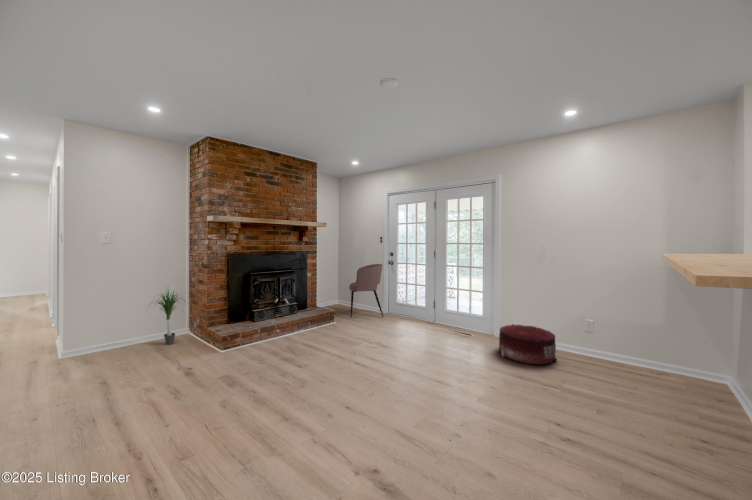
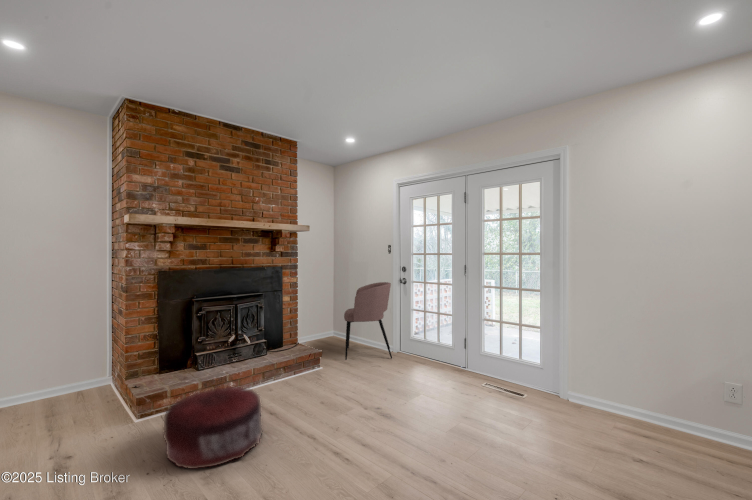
potted plant: present [157,291,179,344] -> none [29,317,104,406]
pouf: present [499,324,557,364] -> present [164,387,262,469]

